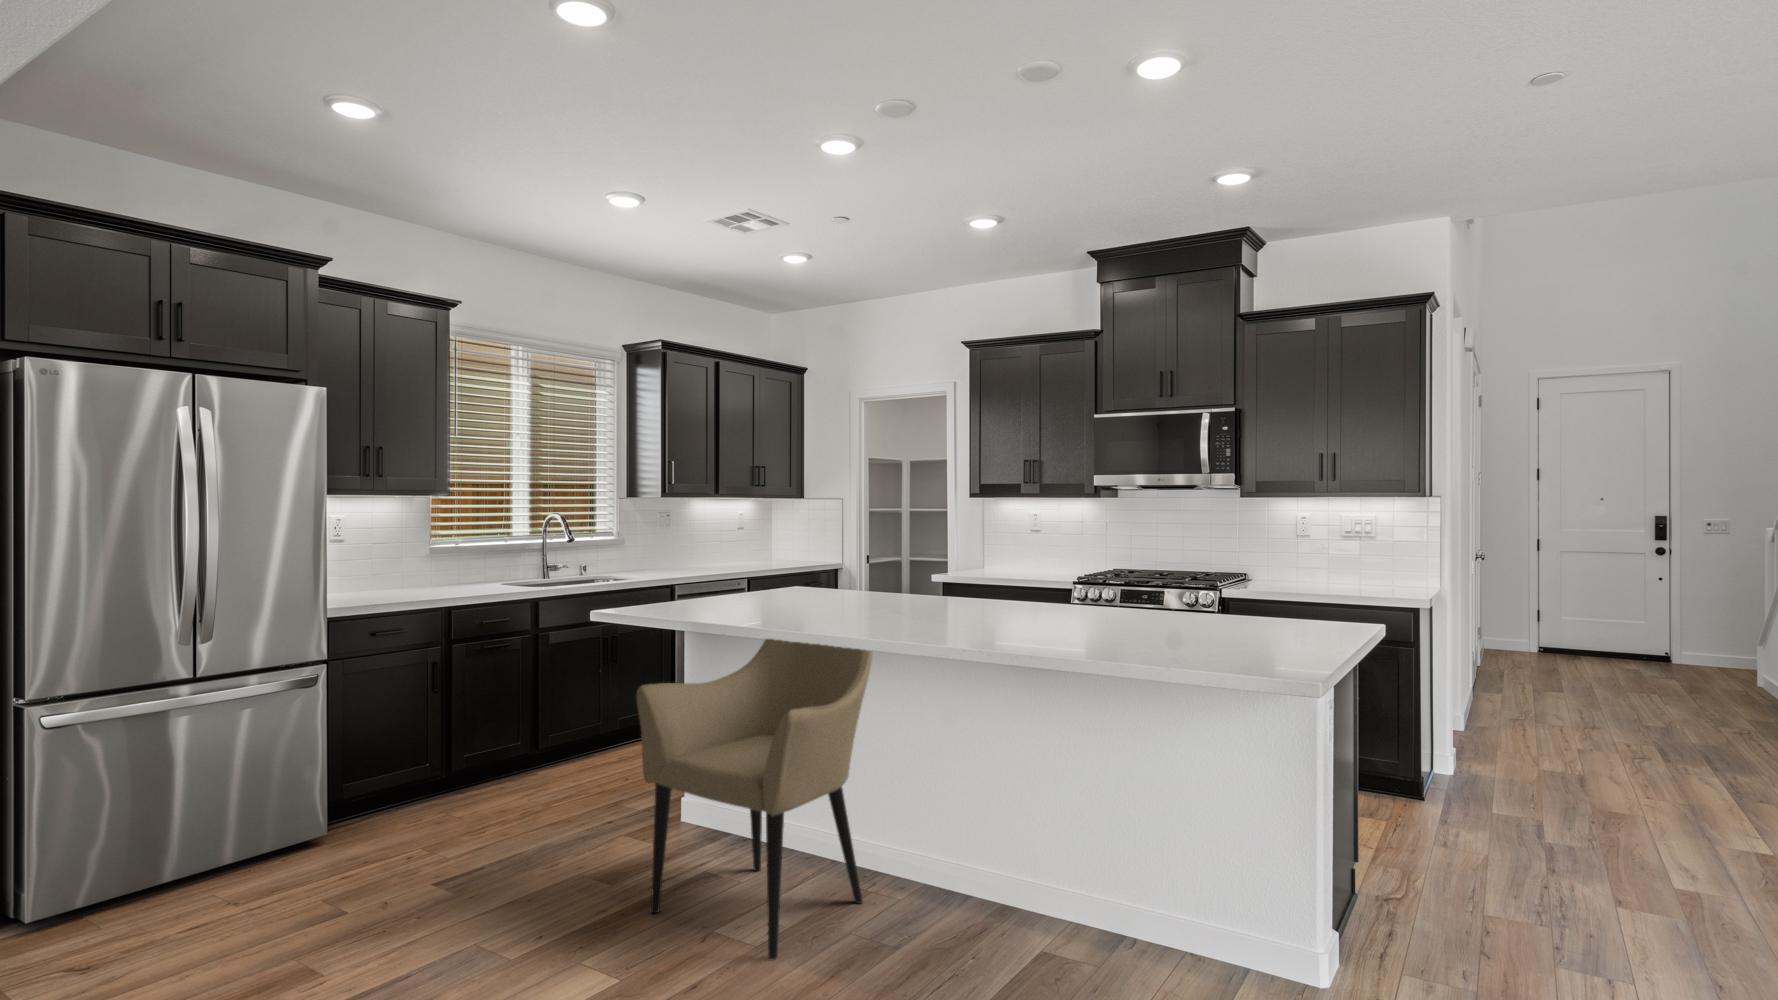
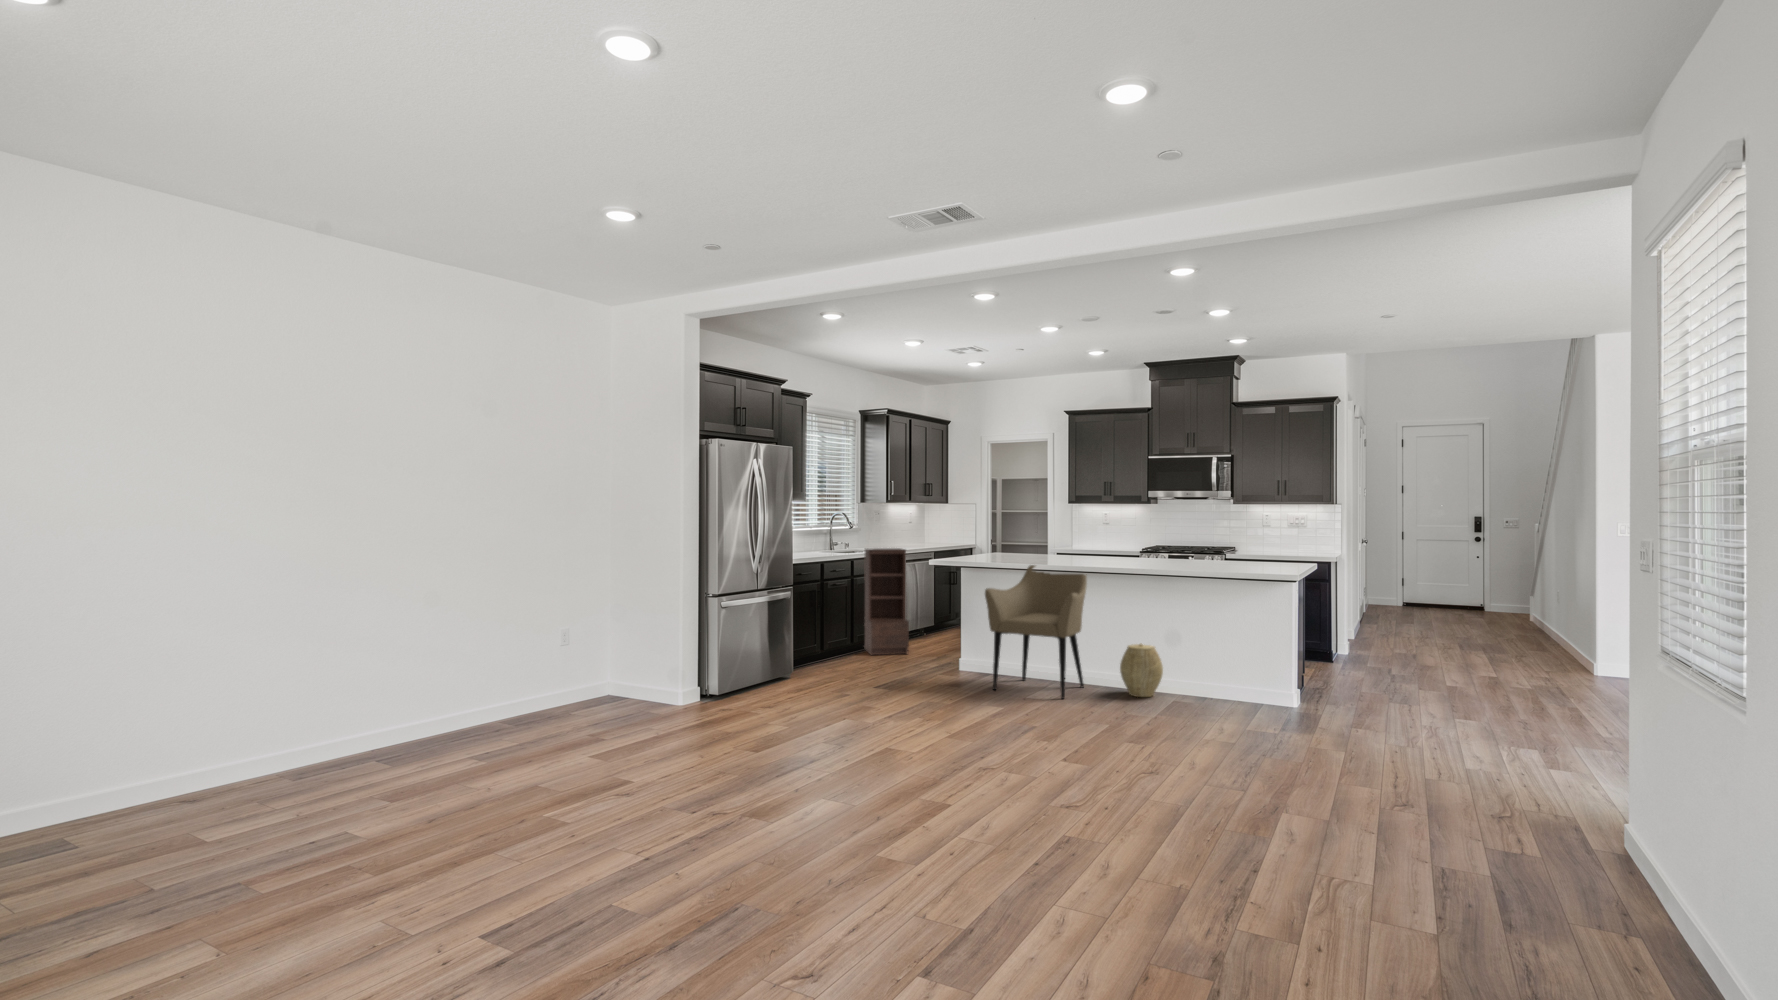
bookshelf: none [558,577,641,775] -> present [864,548,909,655]
woven basket: none [921,819,1018,955] -> present [1120,644,1163,697]

